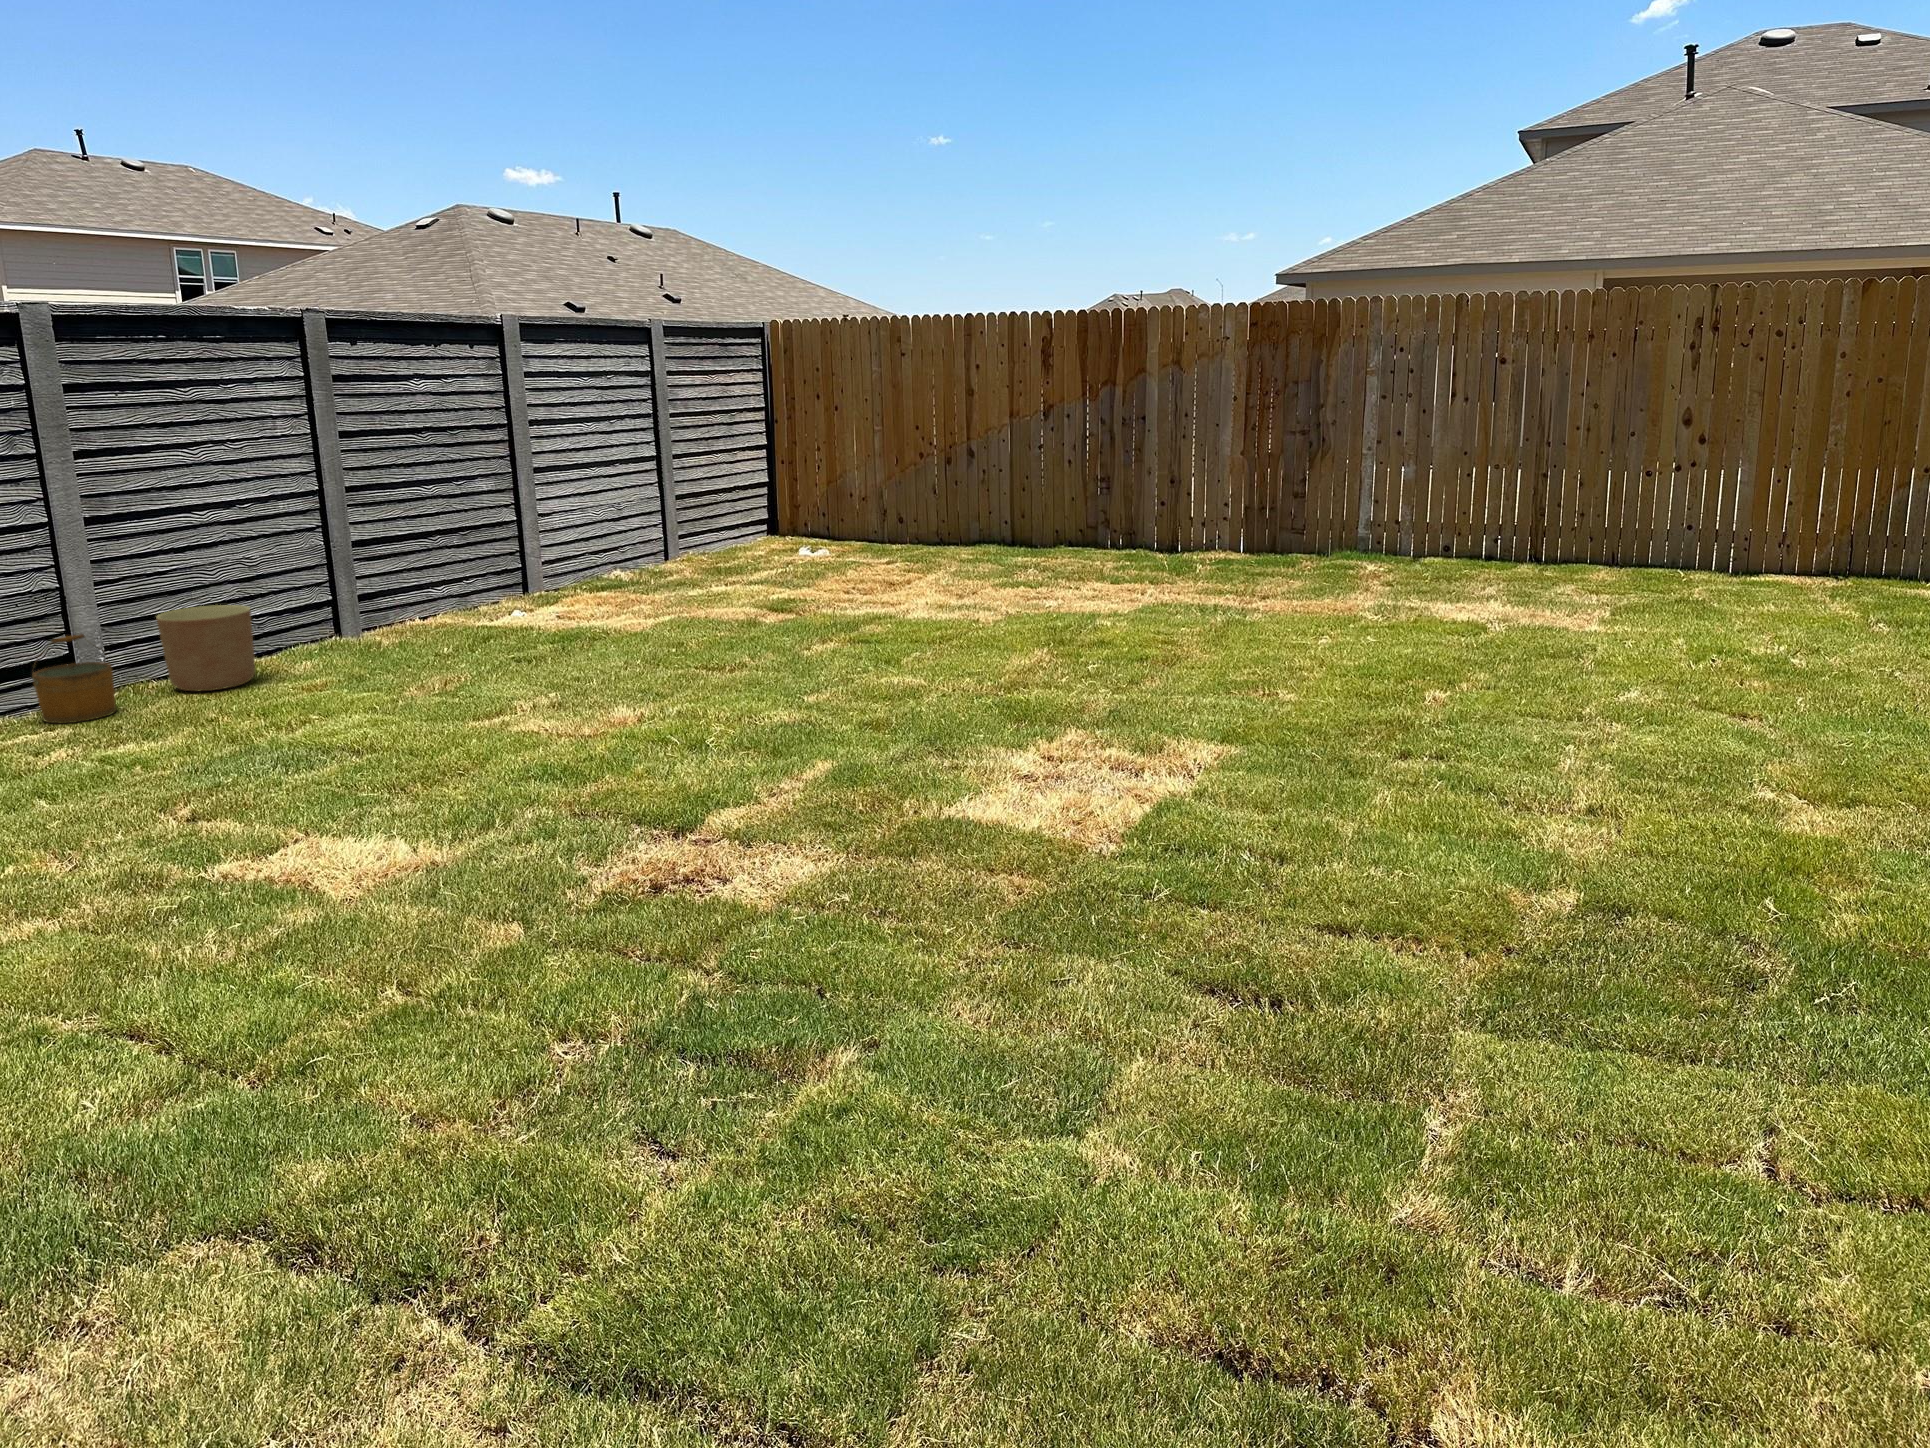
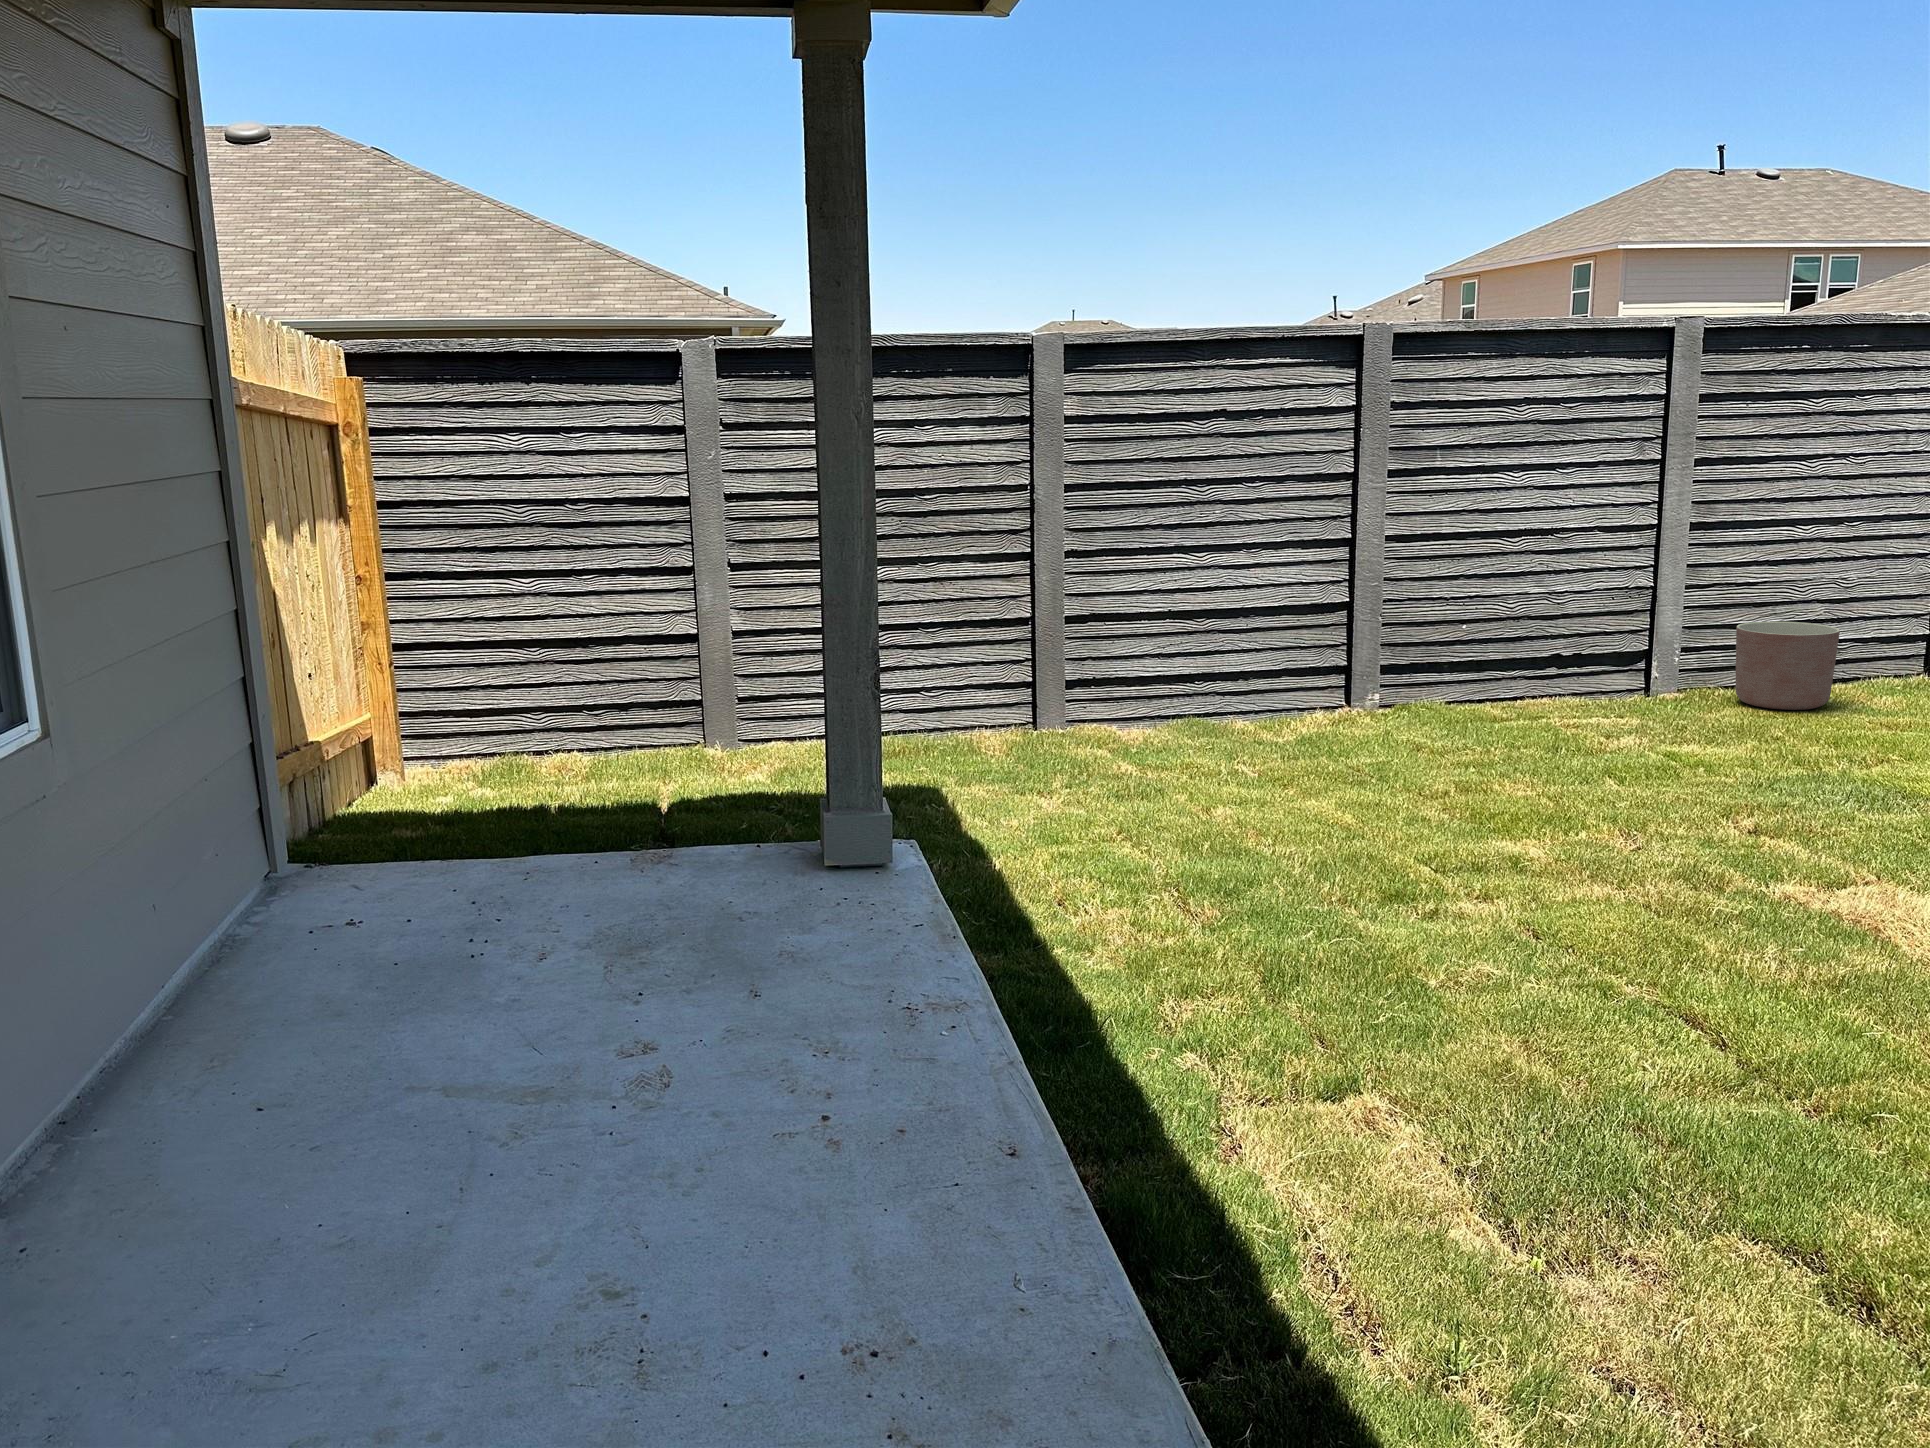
bucket: present [32,634,117,723] -> none [1612,634,1685,716]

